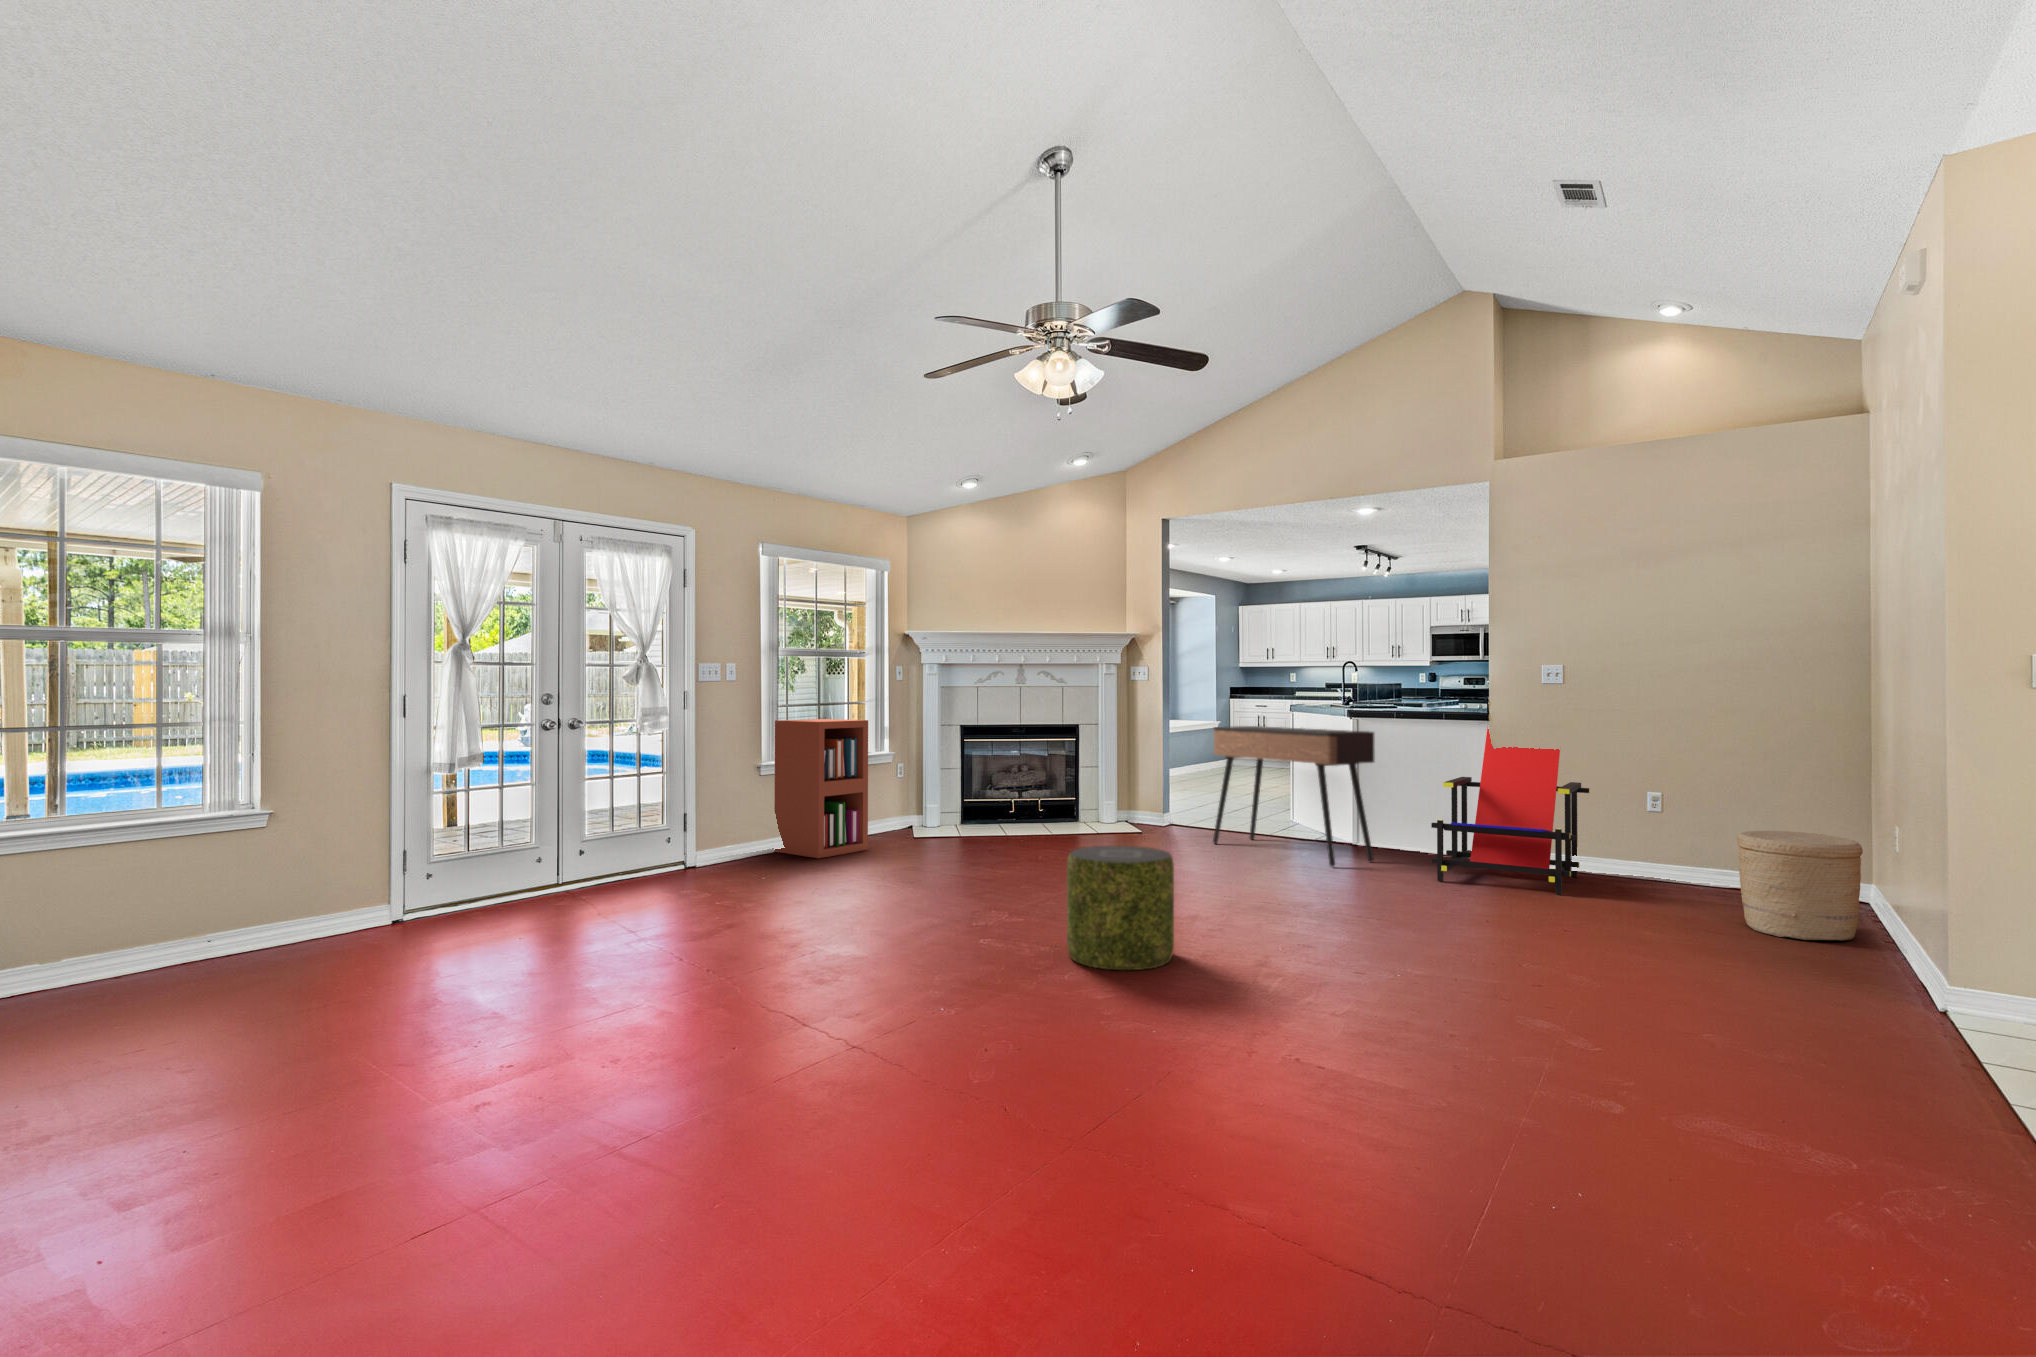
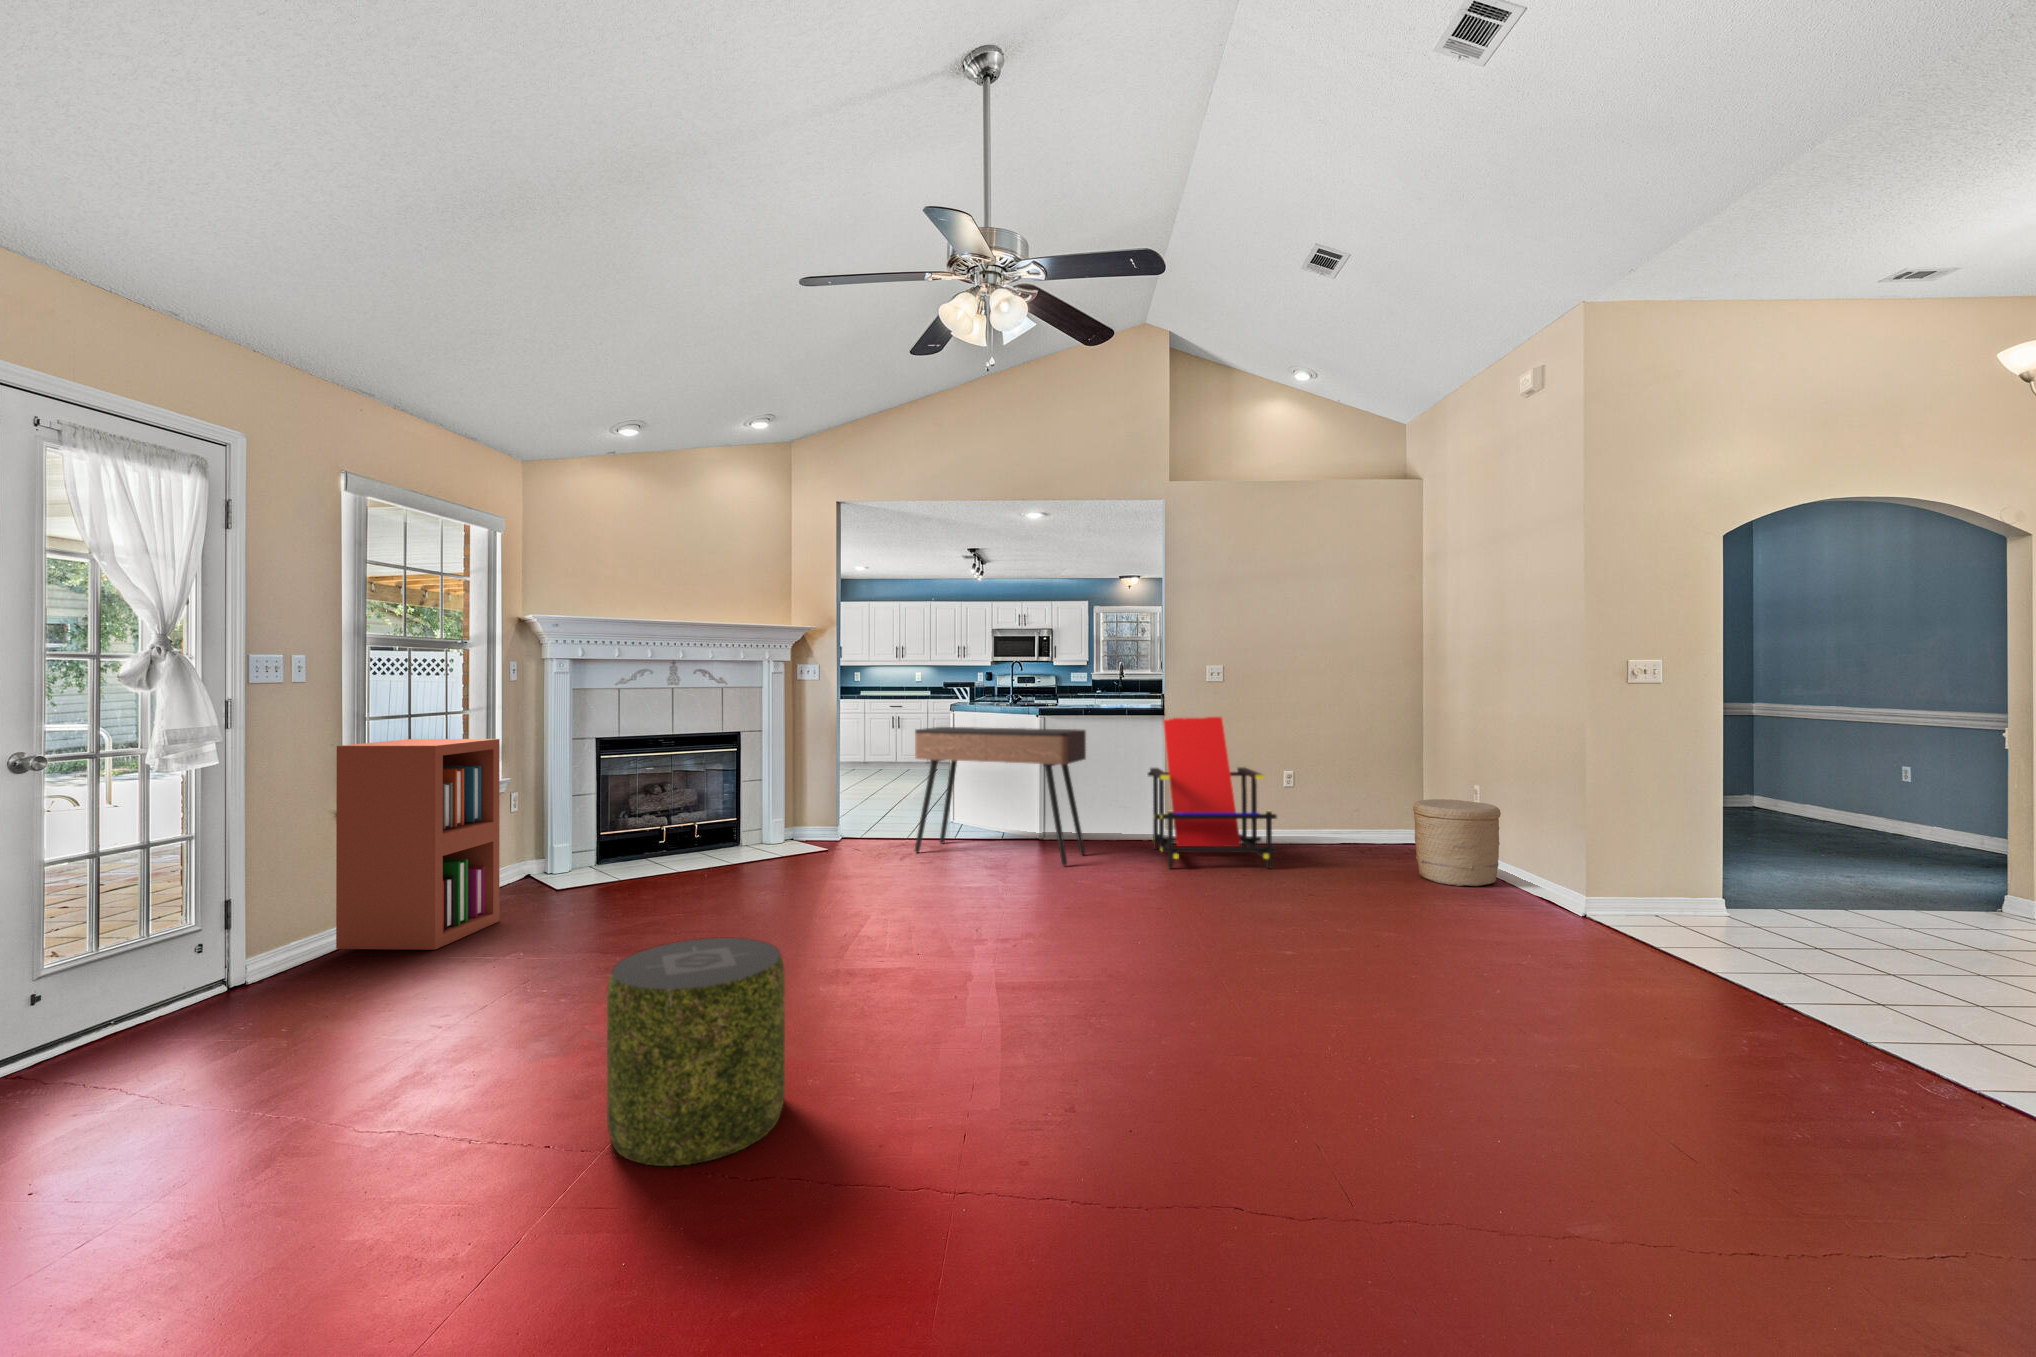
pouf: present [1067,846,1174,970] -> present [607,938,785,1166]

